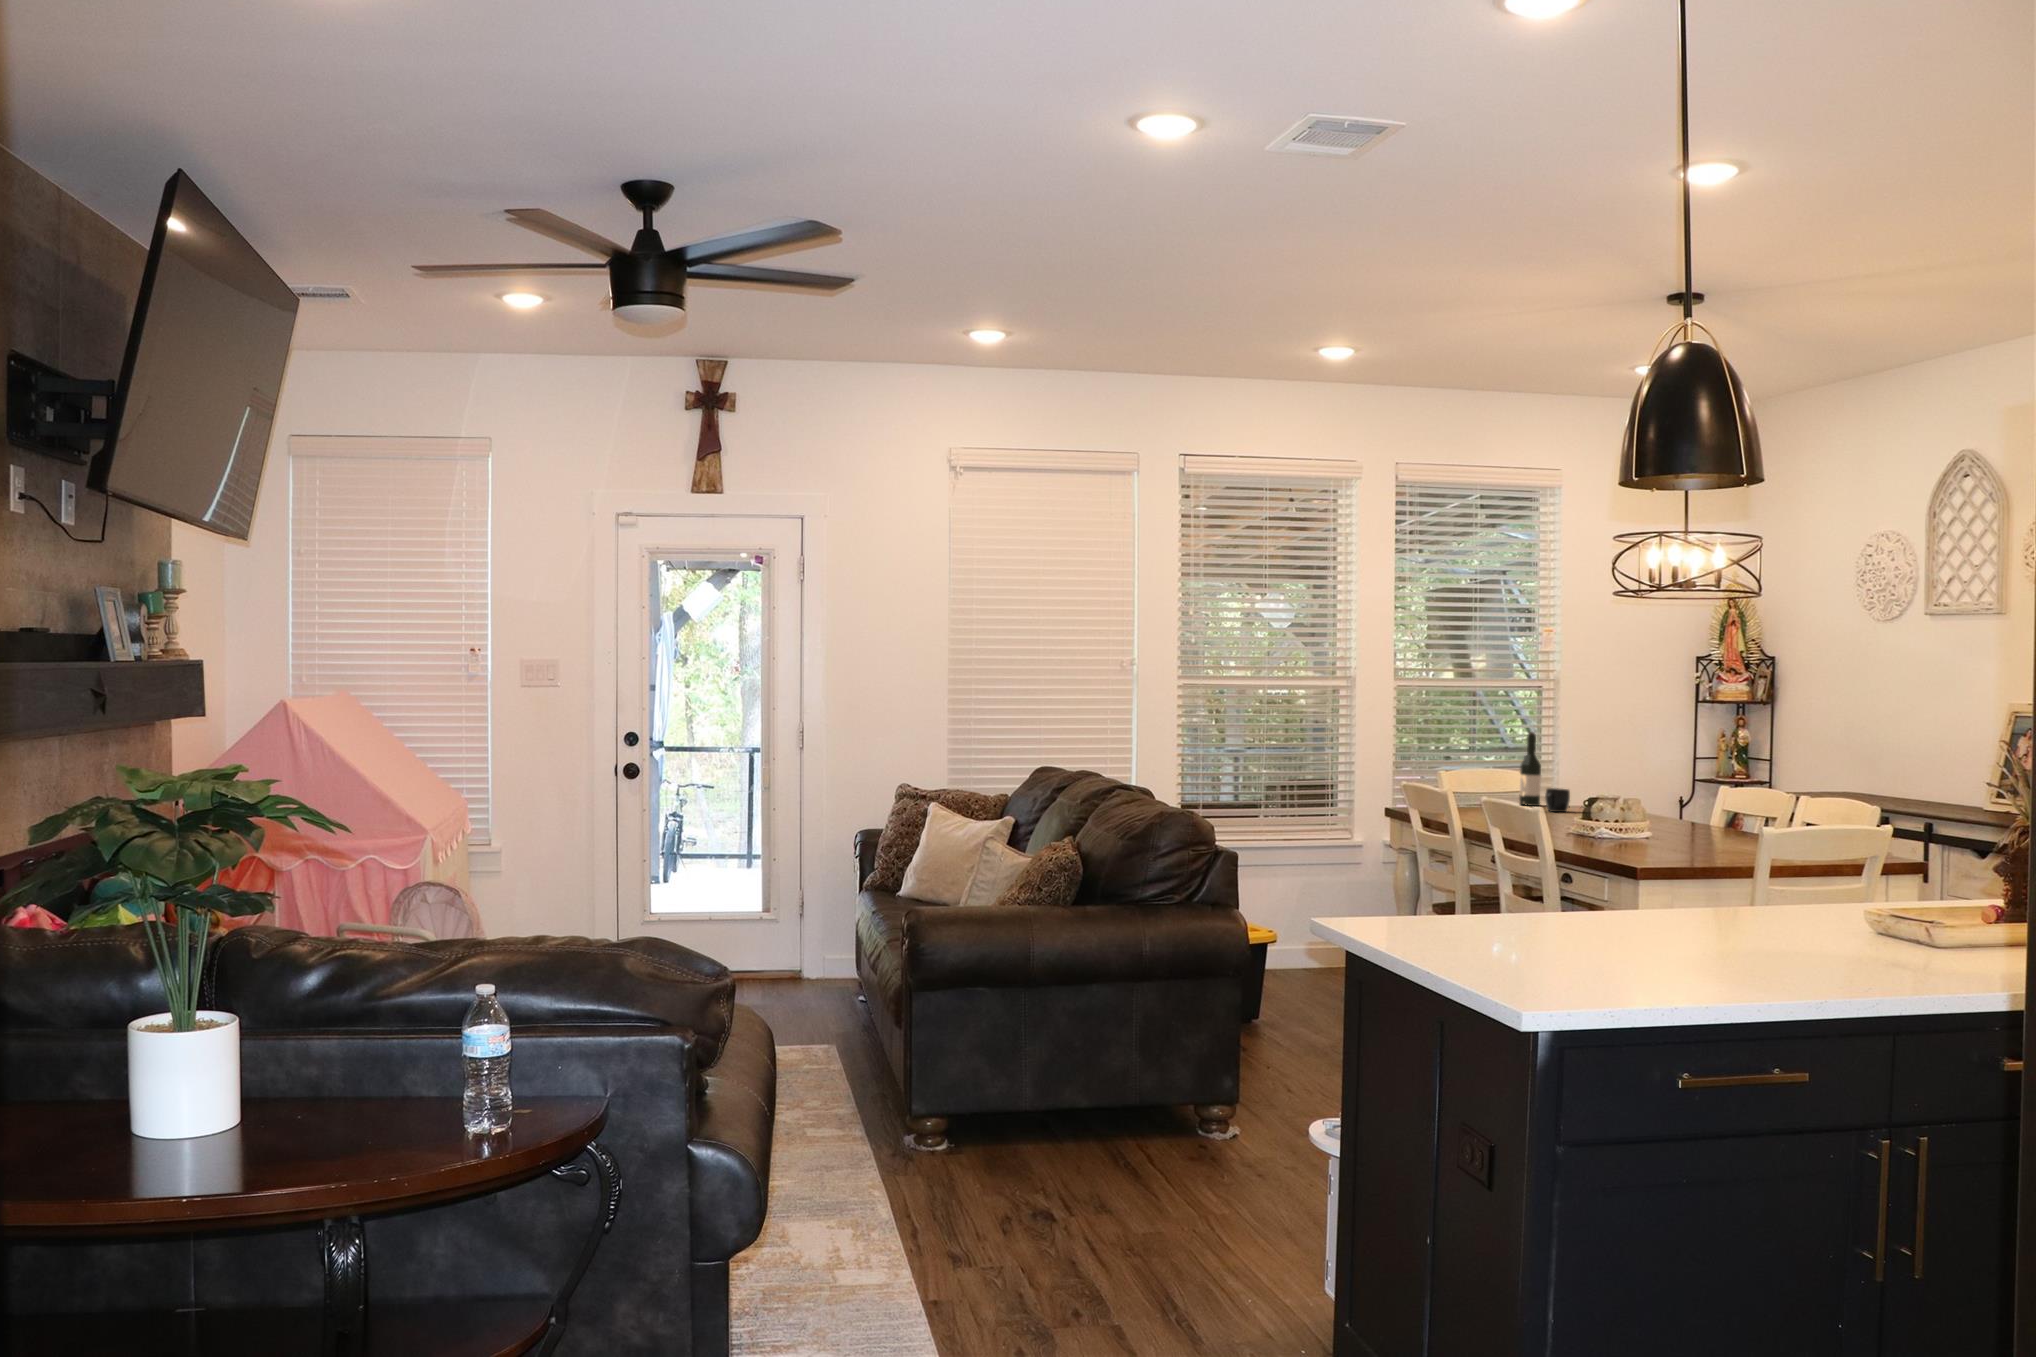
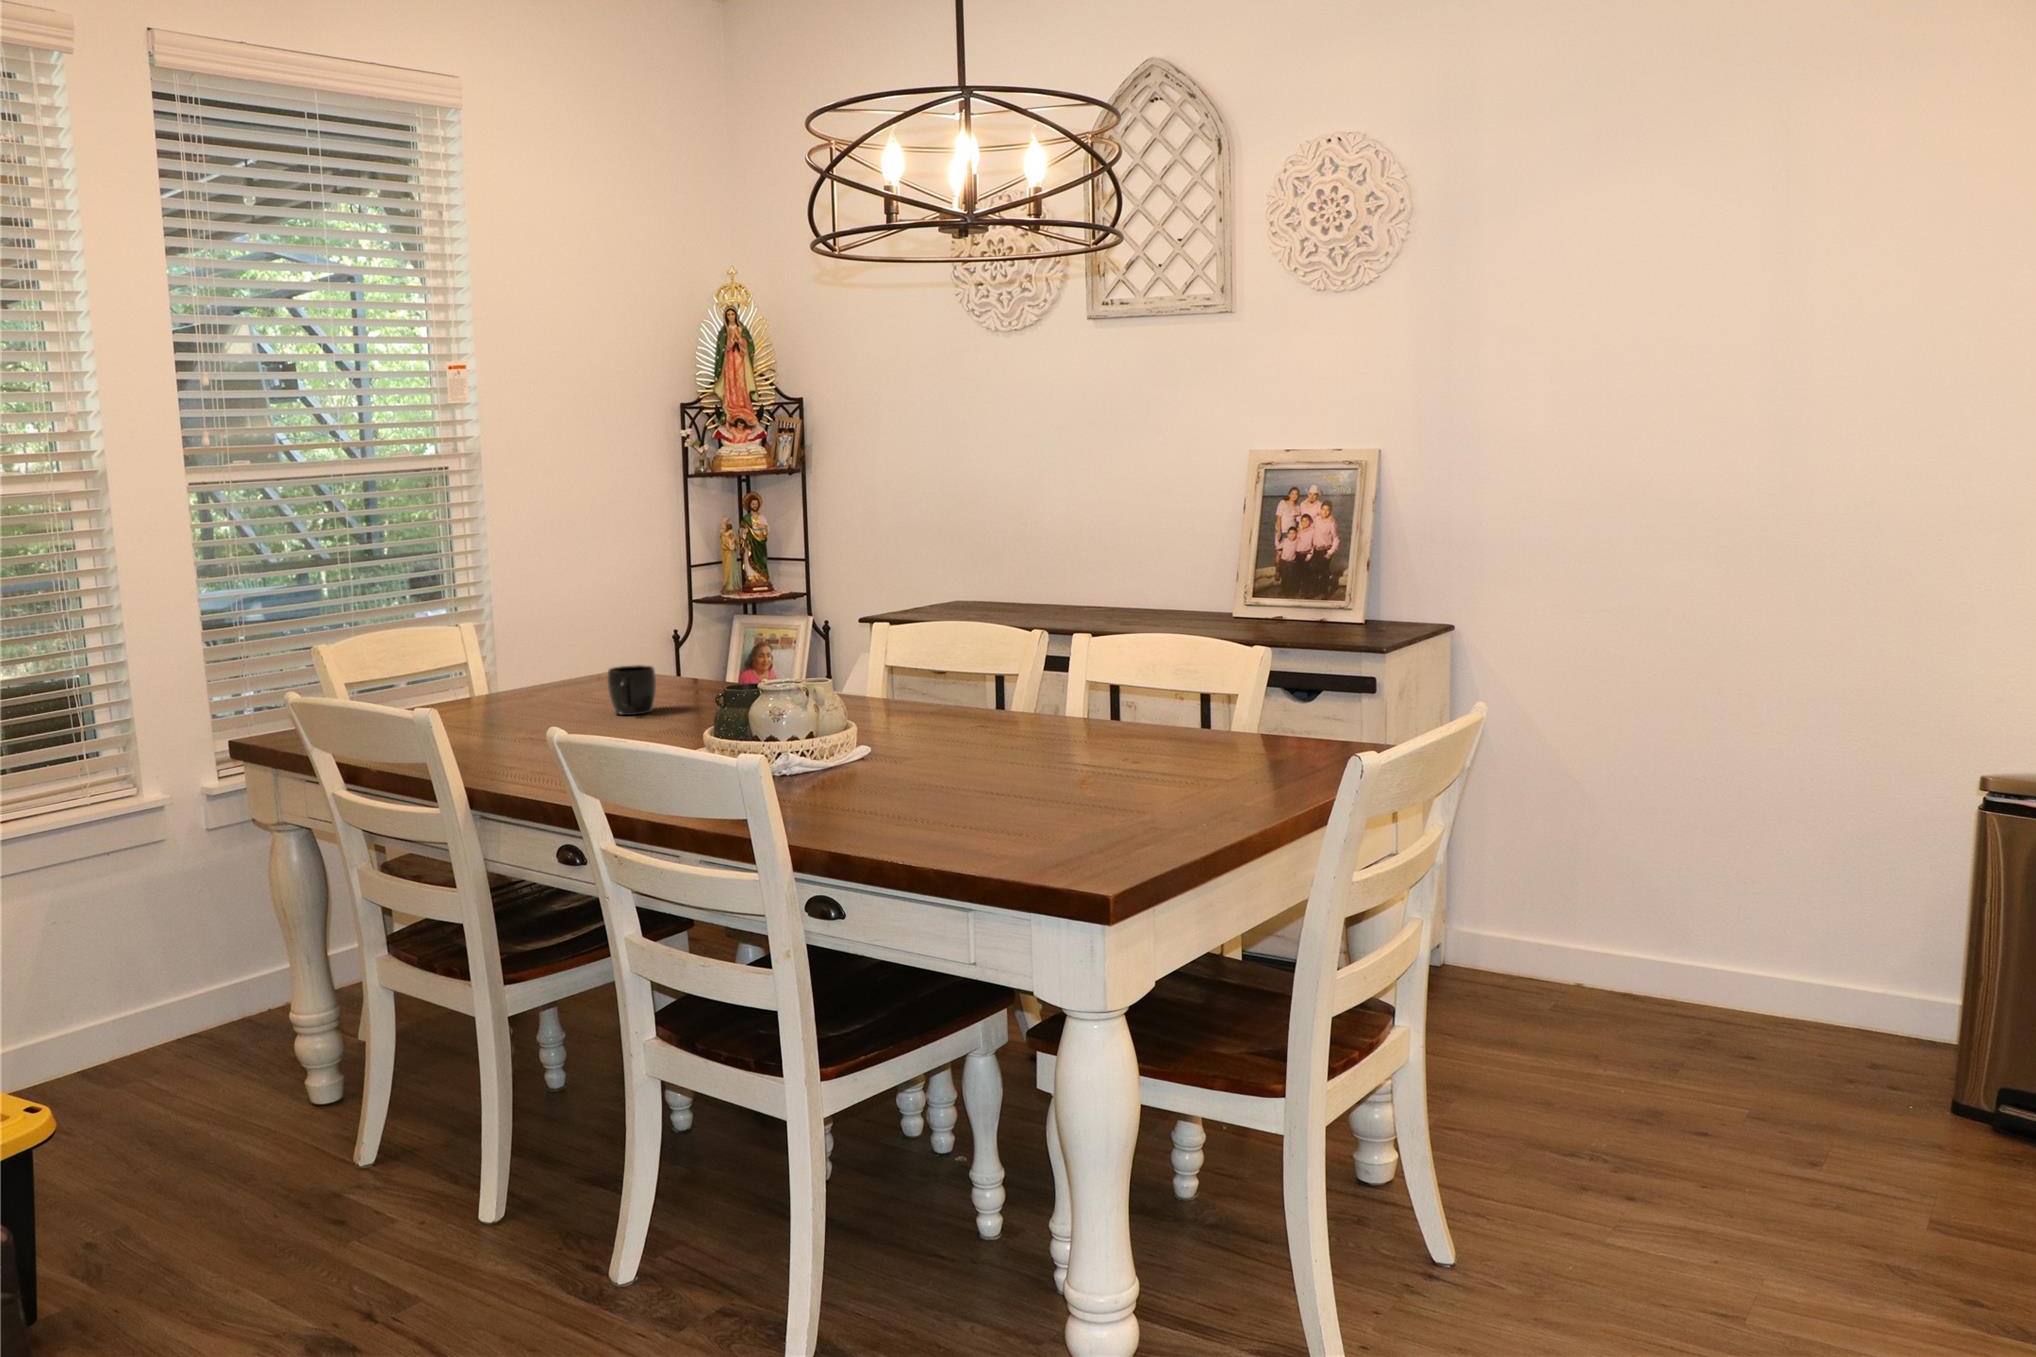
wine bottle: present [1519,732,1541,806] -> none [512,556,557,700]

